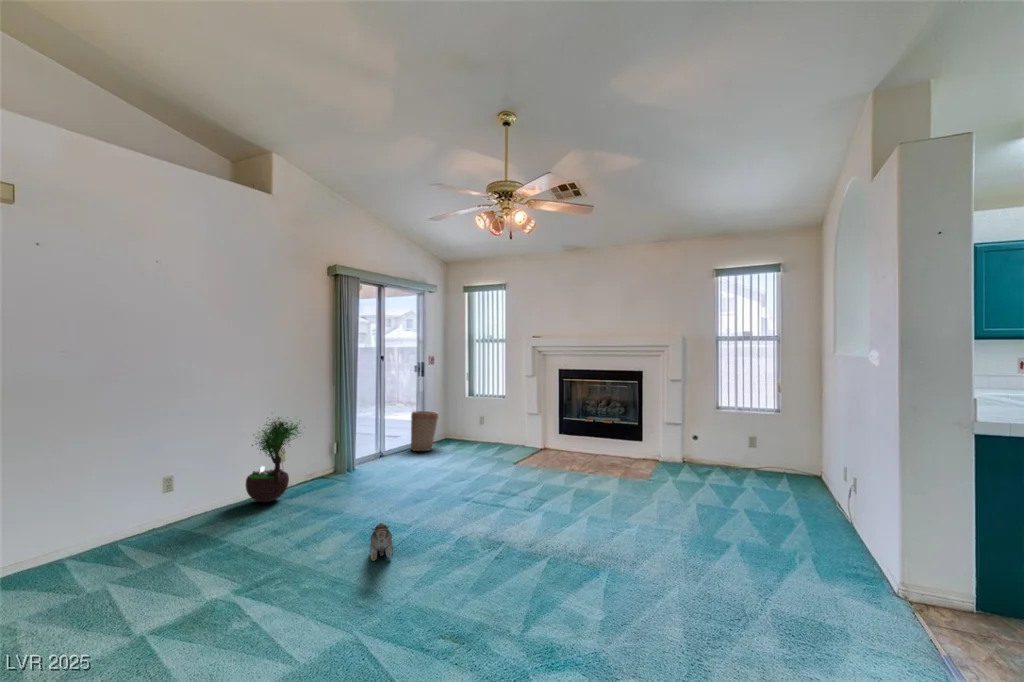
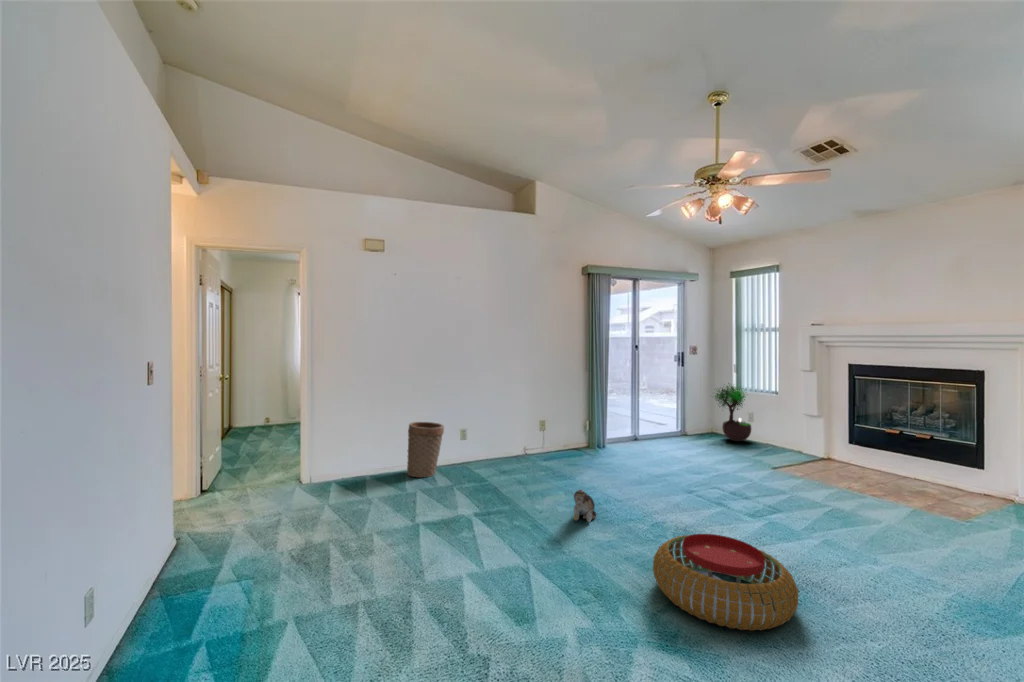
basket: present [411,411,438,451] -> present [407,422,444,477]
potted tree: present [246,417,300,502] -> present [715,383,751,441]
pouf: none [490,535,617,623] -> present [653,534,799,631]

